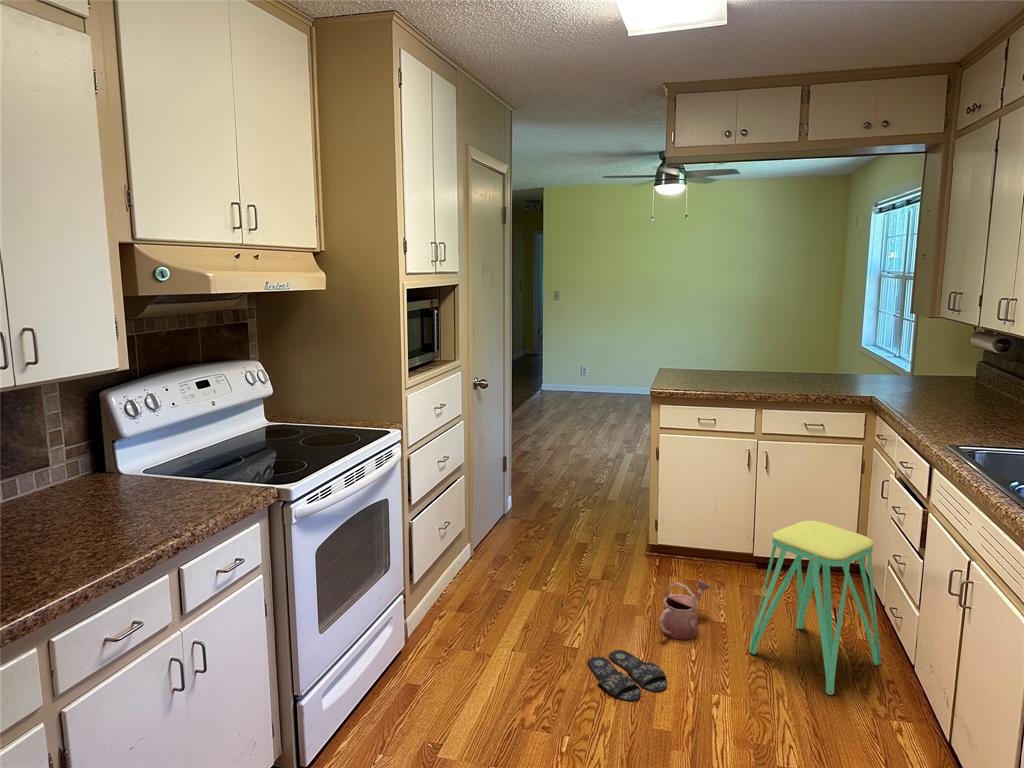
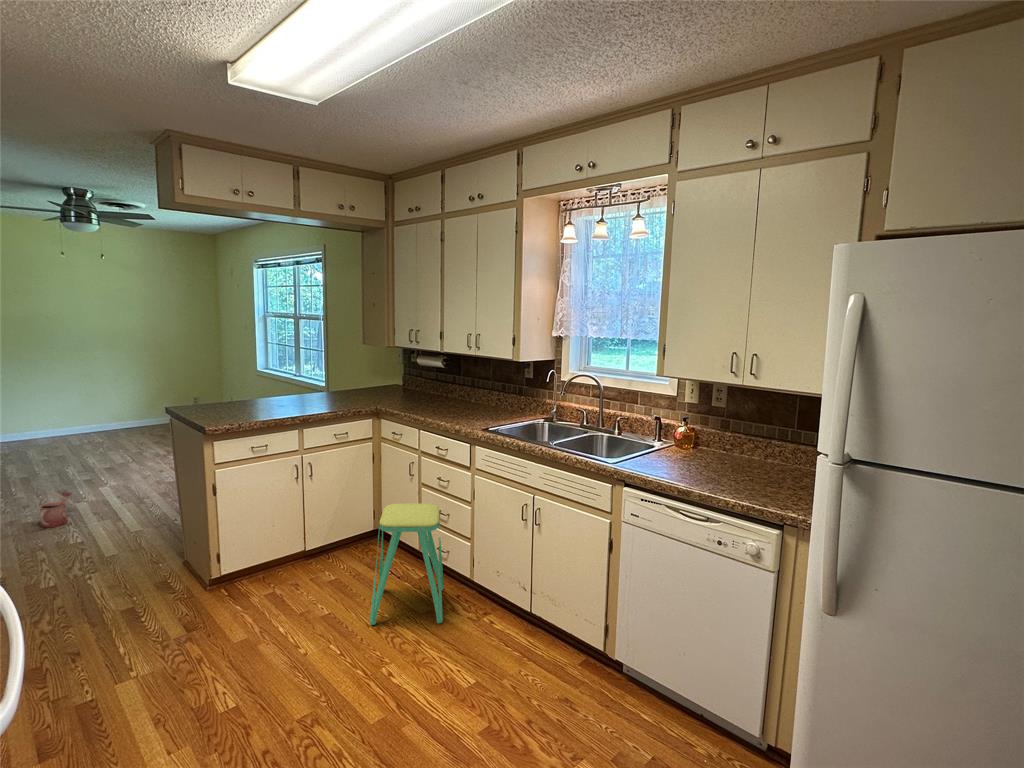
watering can: present [660,580,710,640] -> present [39,492,72,528]
slippers: present [588,650,667,701] -> none [261,675,347,724]

